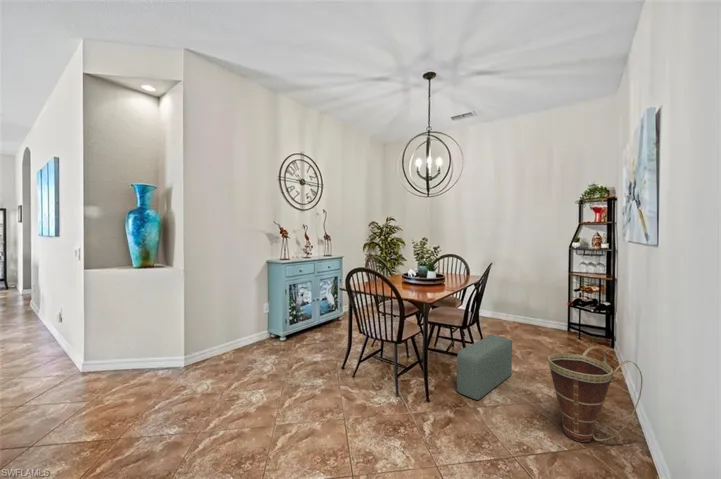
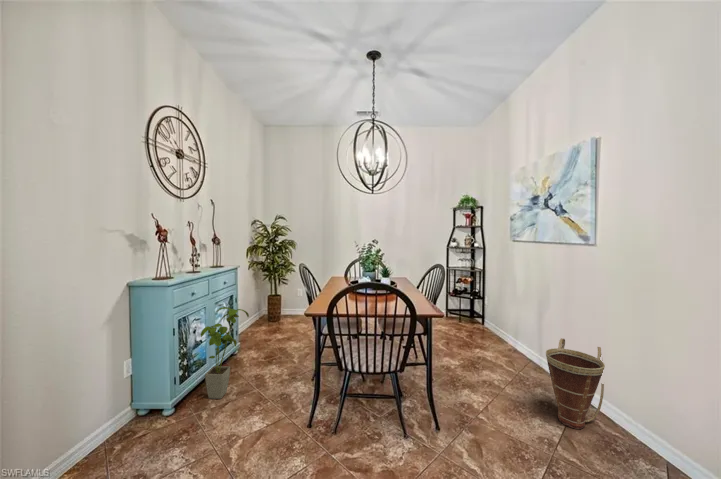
house plant: none [299,281,330,340] -> present [201,307,249,399]
pouf: present [457,335,512,400] -> none [447,340,484,417]

